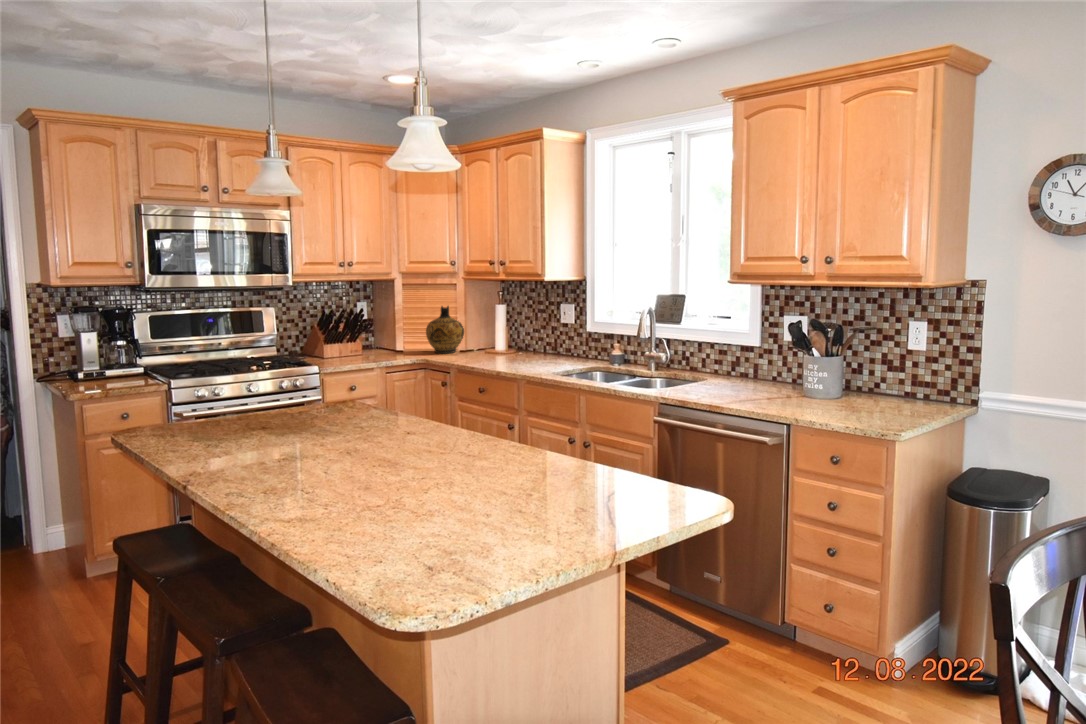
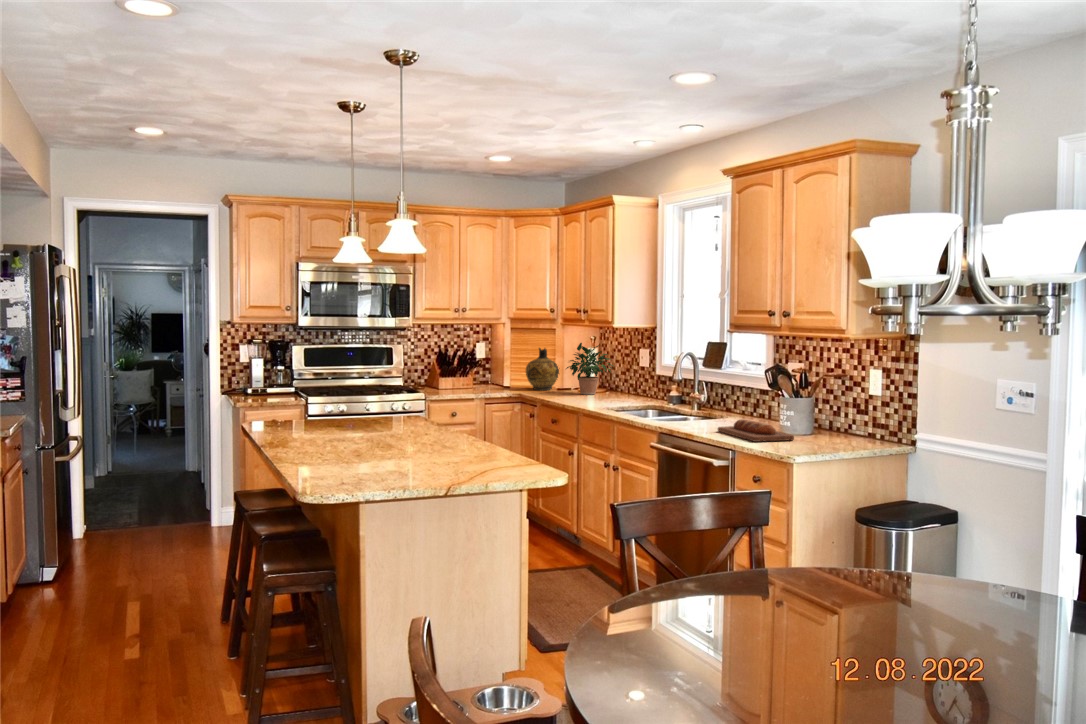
potted plant: none [478,299,533,356] -> present [566,343,613,395]
bread loaf: none [742,384,847,412] -> present [718,419,794,442]

